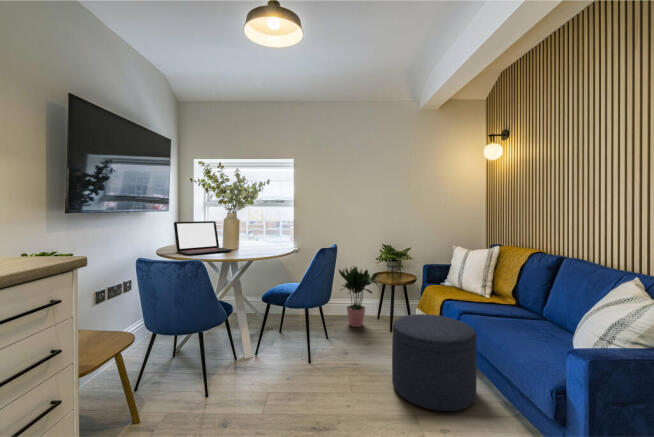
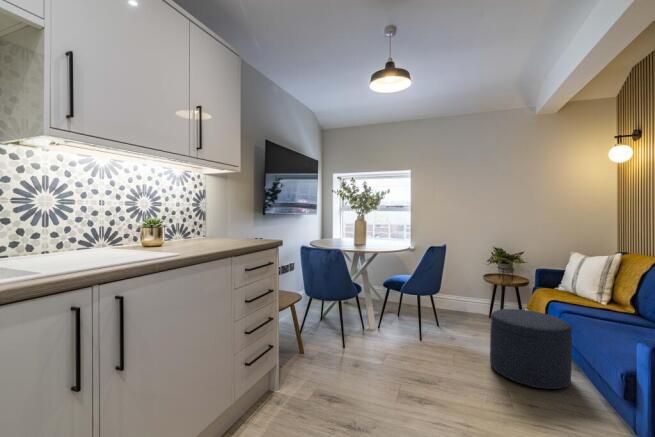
laptop: present [174,221,232,255] -> none [321,223,361,247]
potted plant: present [339,266,378,327] -> none [448,264,490,320]

